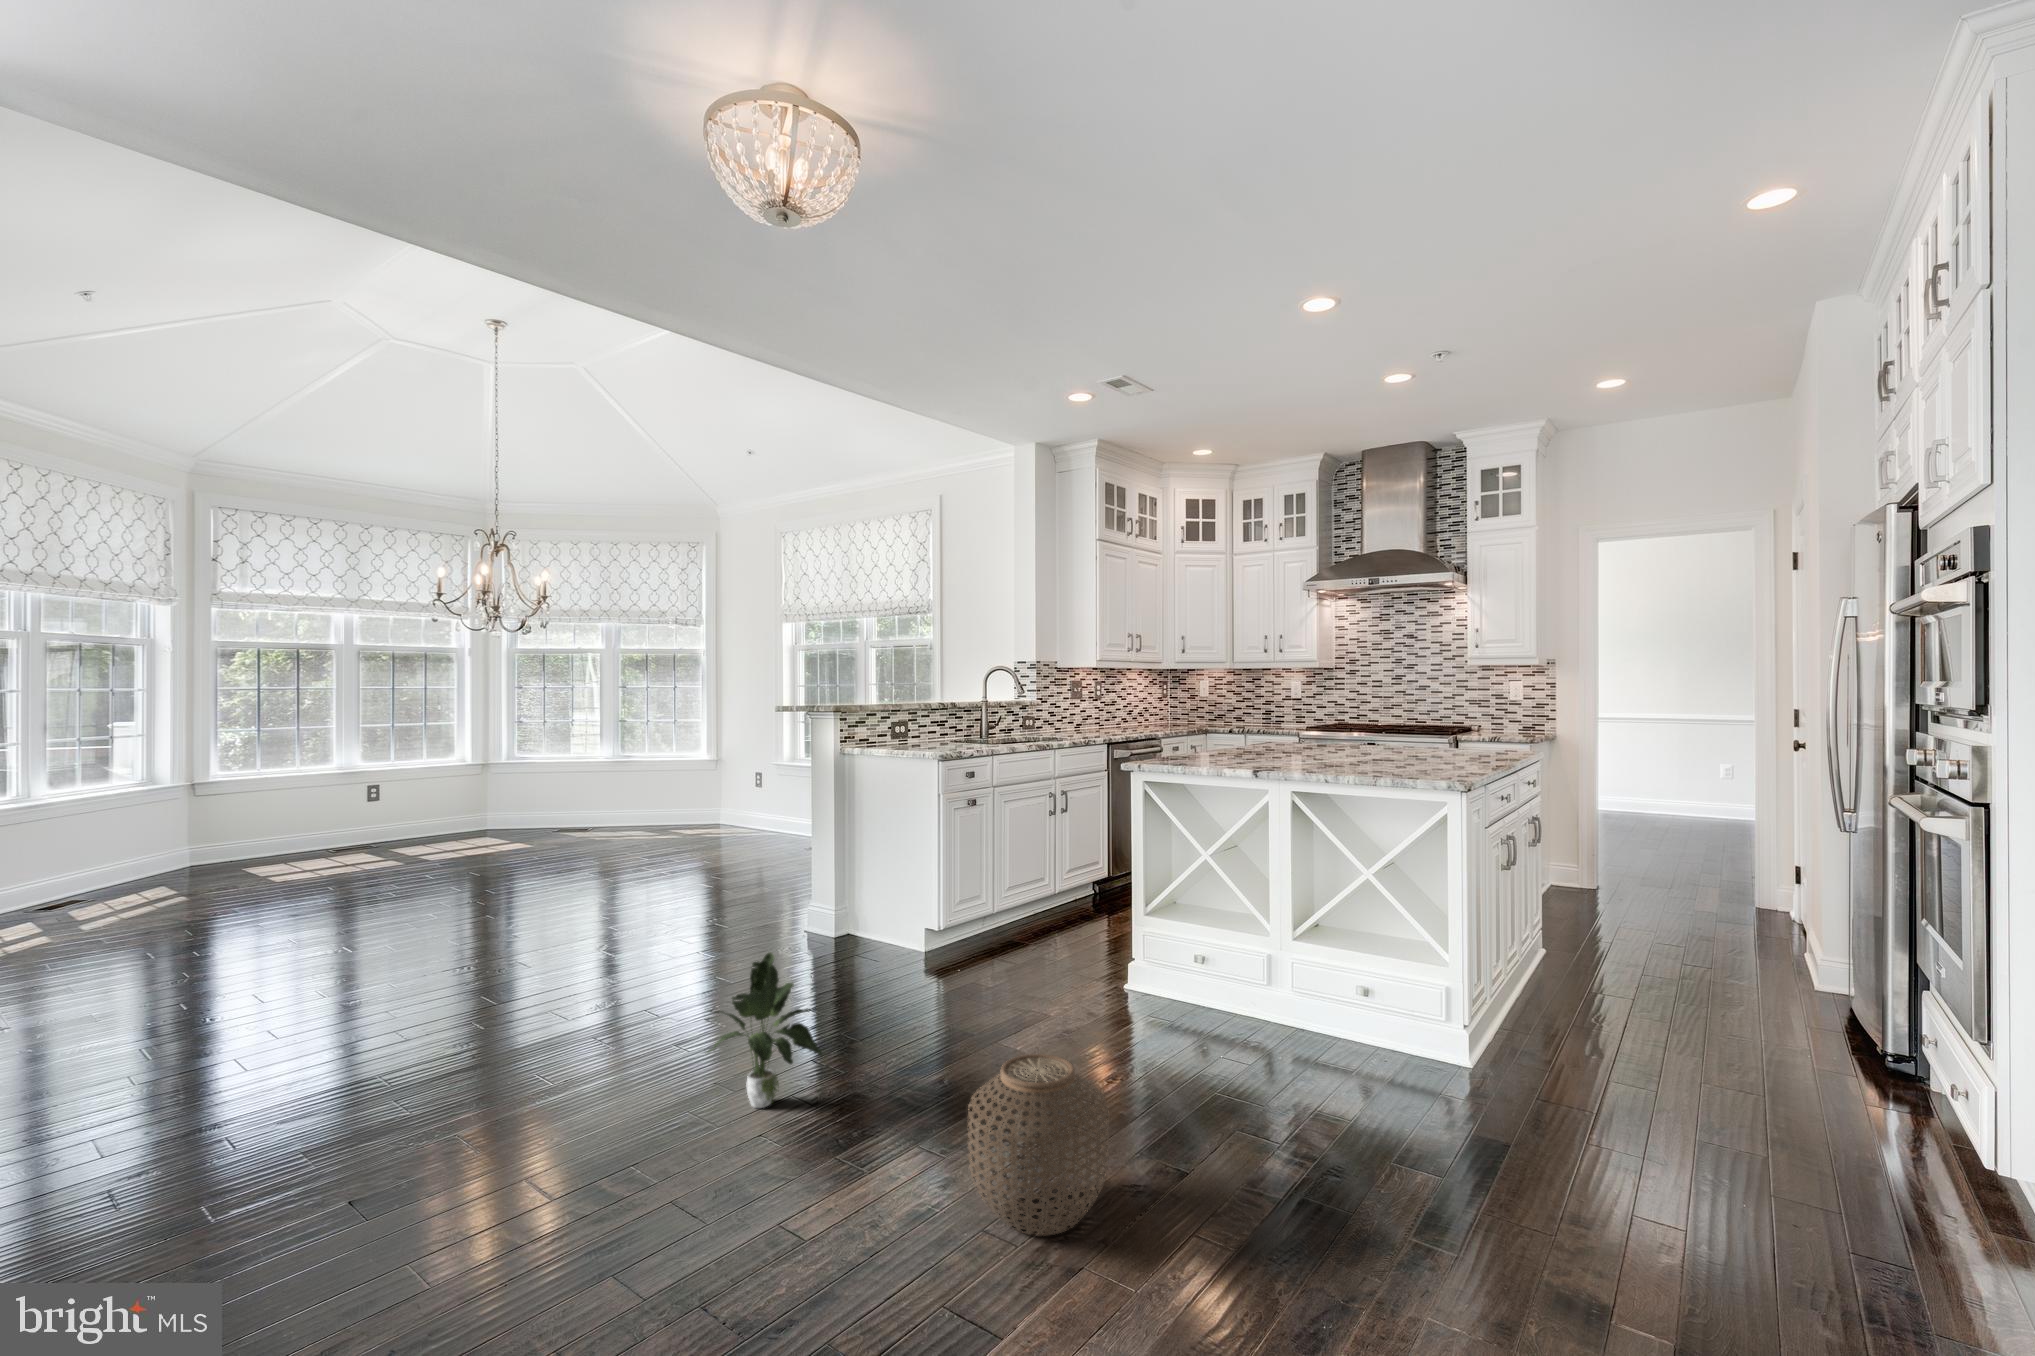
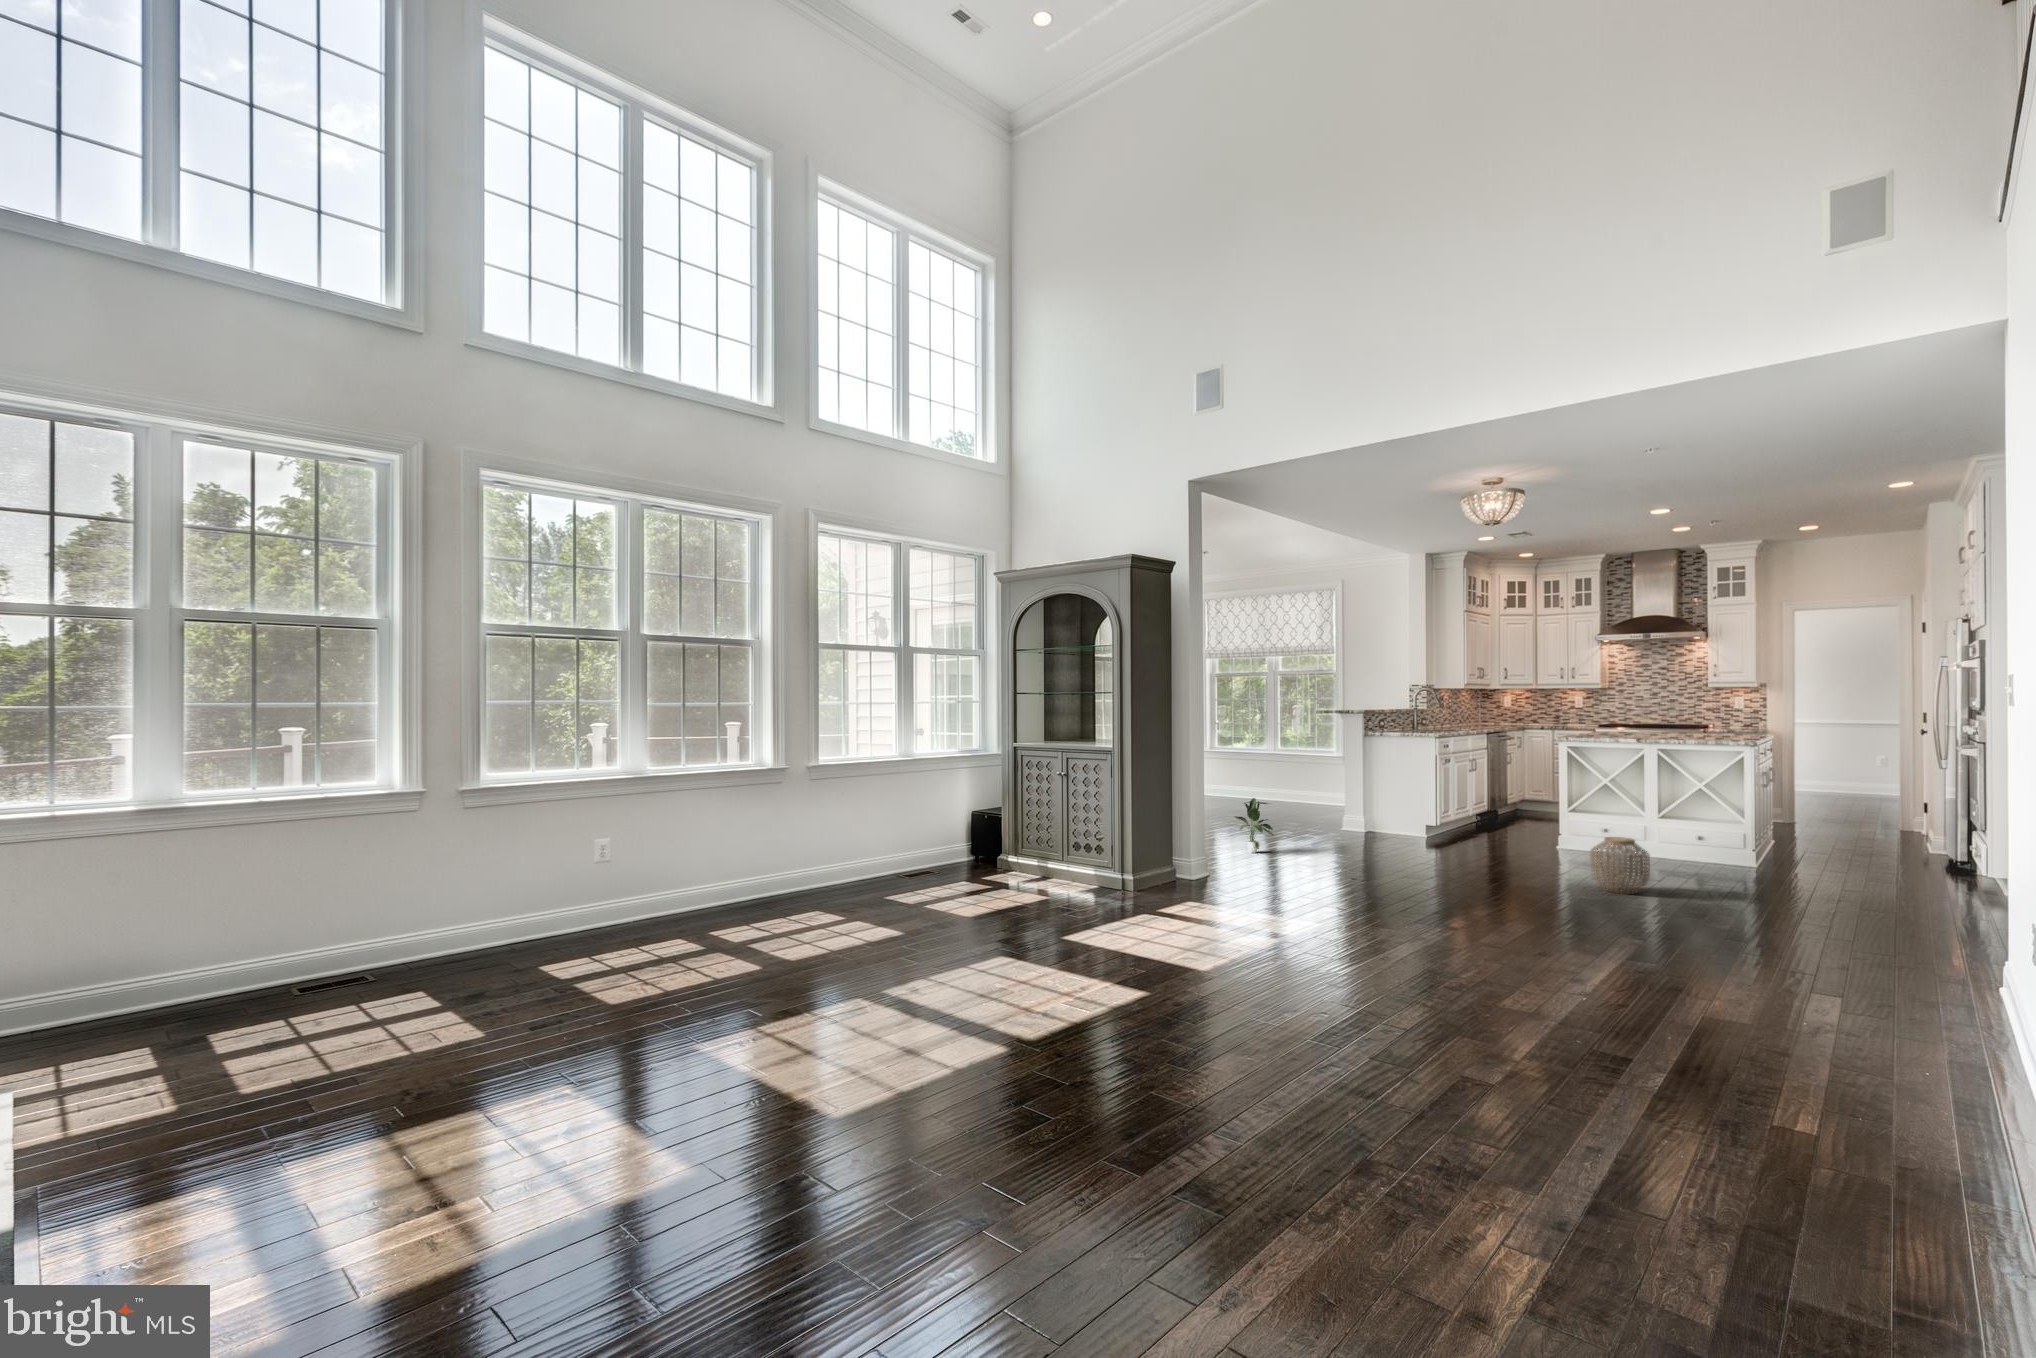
potted plant: present [708,952,822,1108] -> present [1234,798,1273,853]

